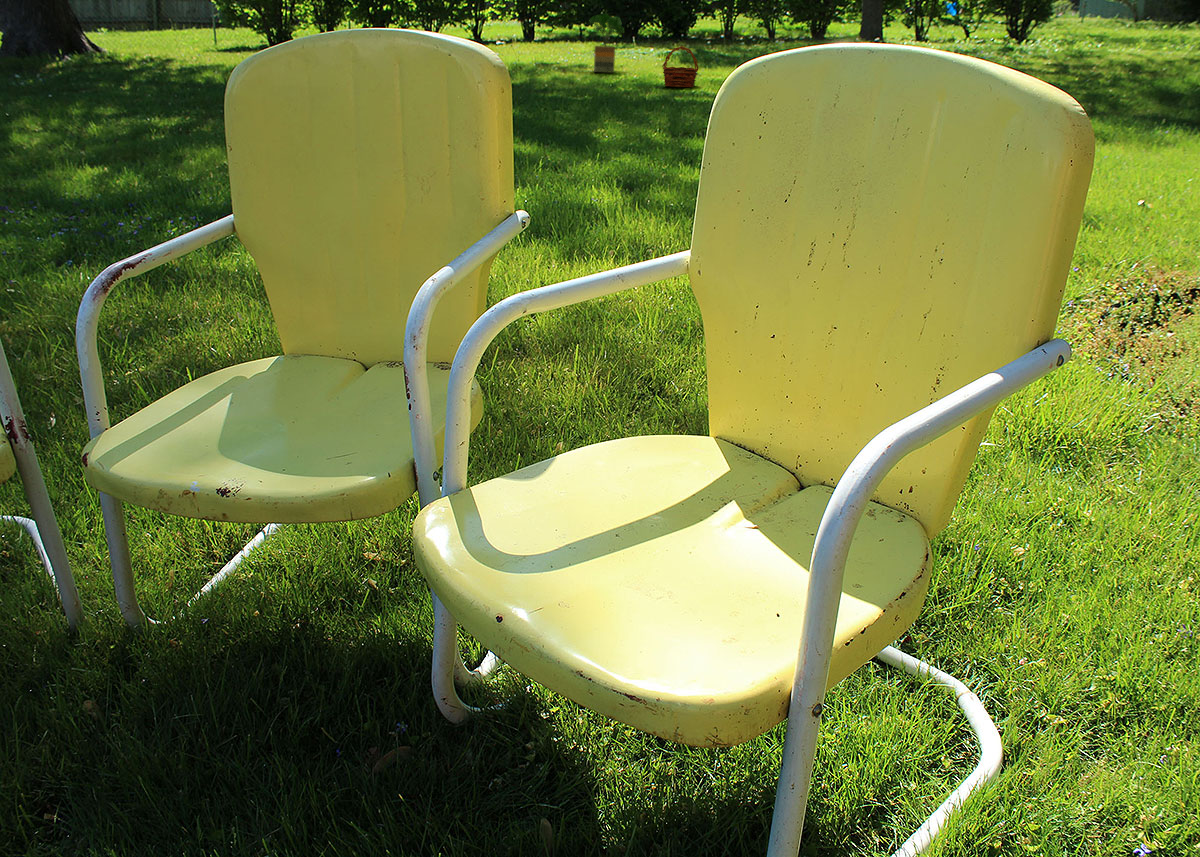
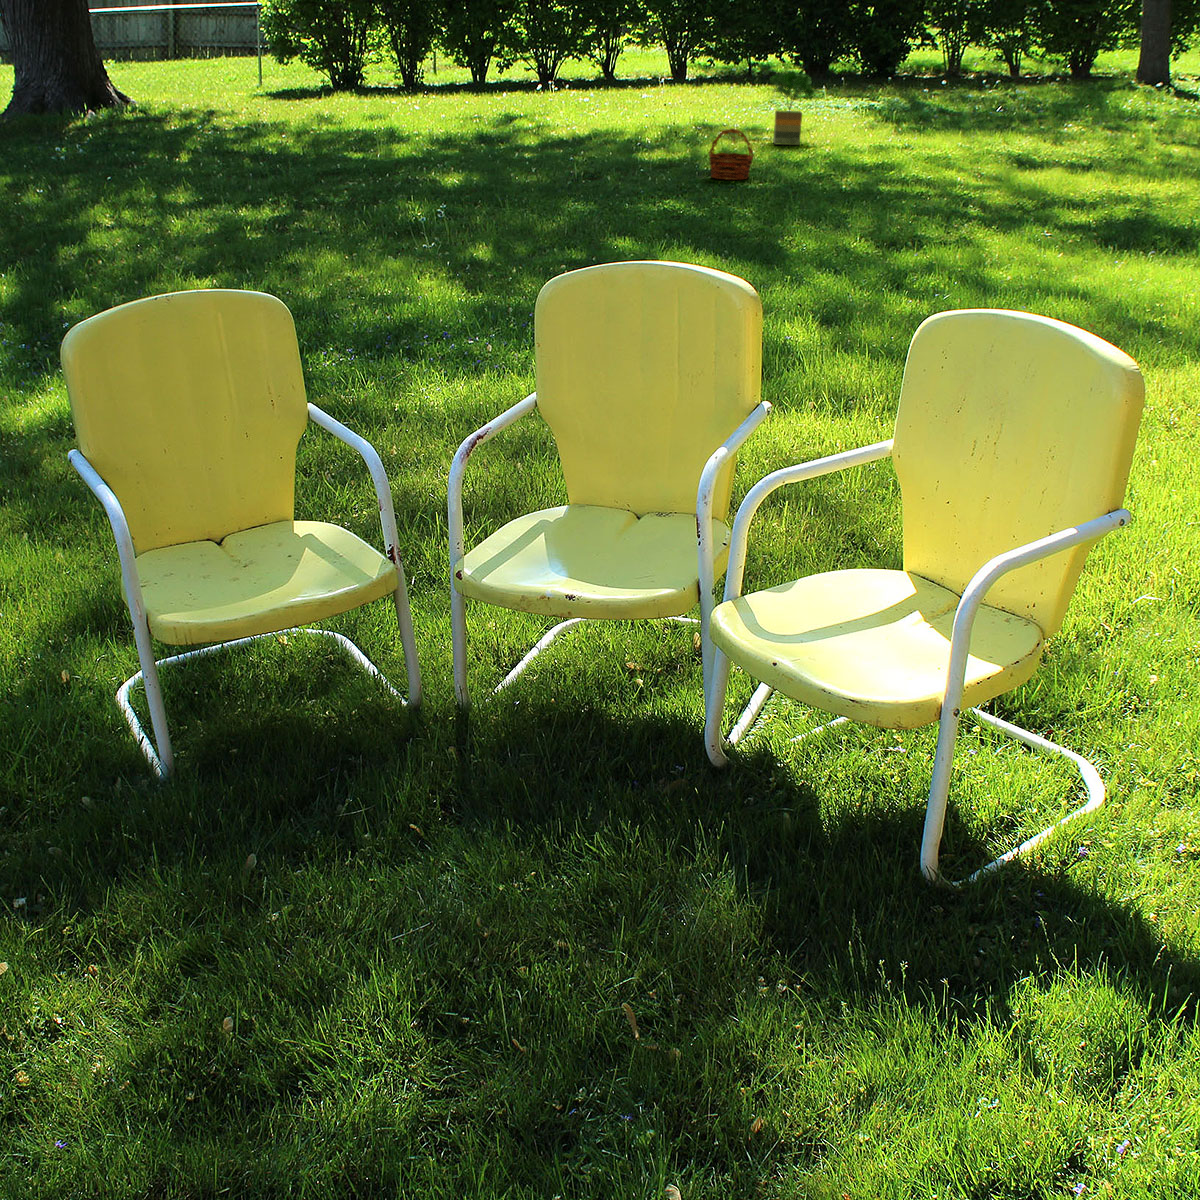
basket: present [662,46,699,87] -> present [708,128,754,180]

